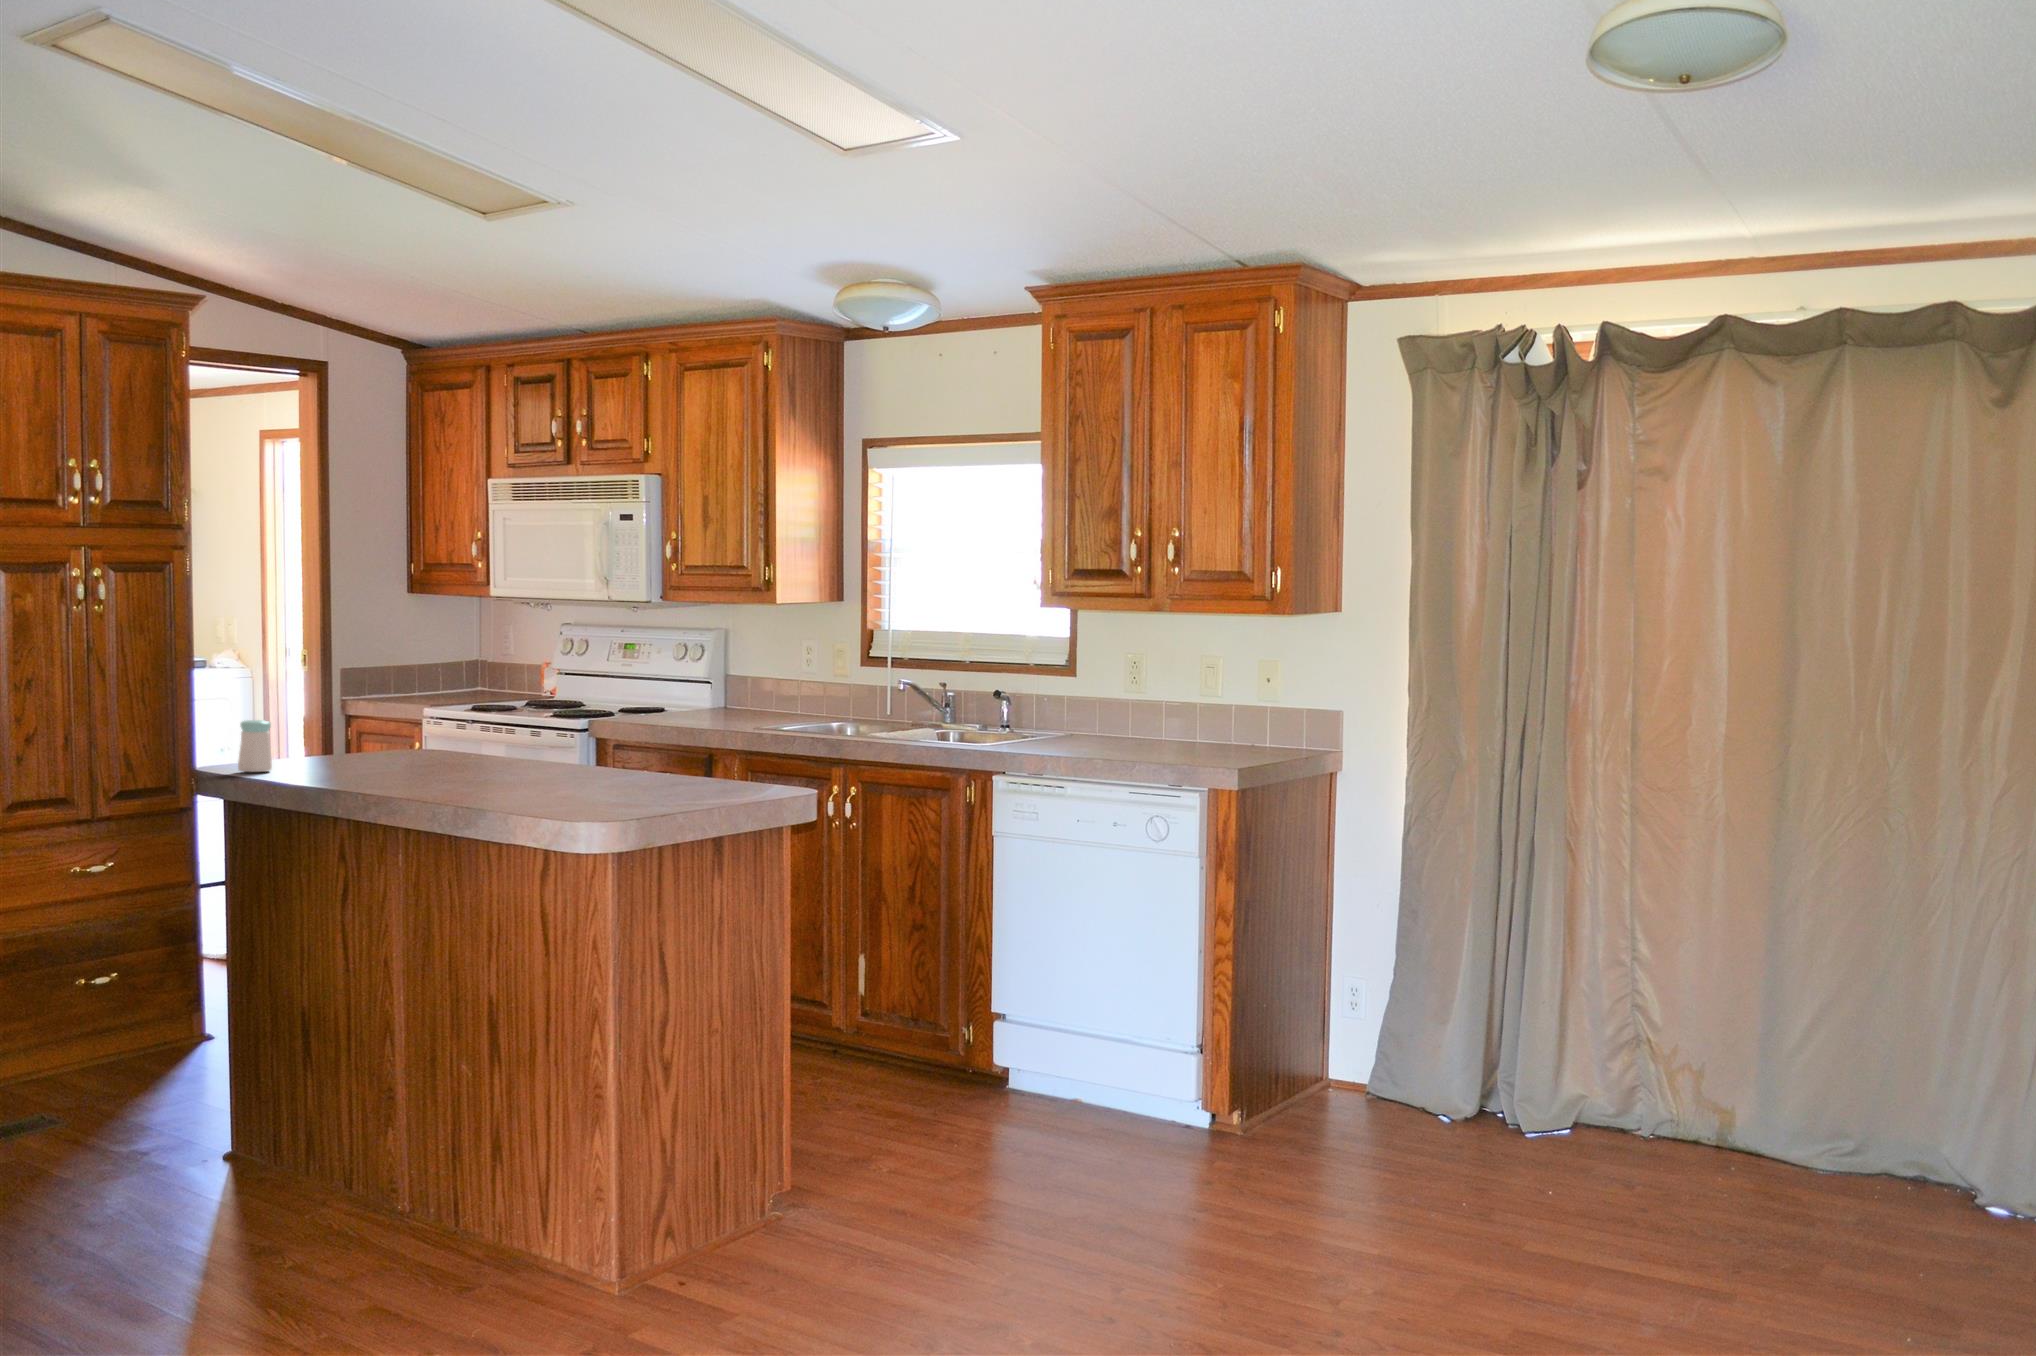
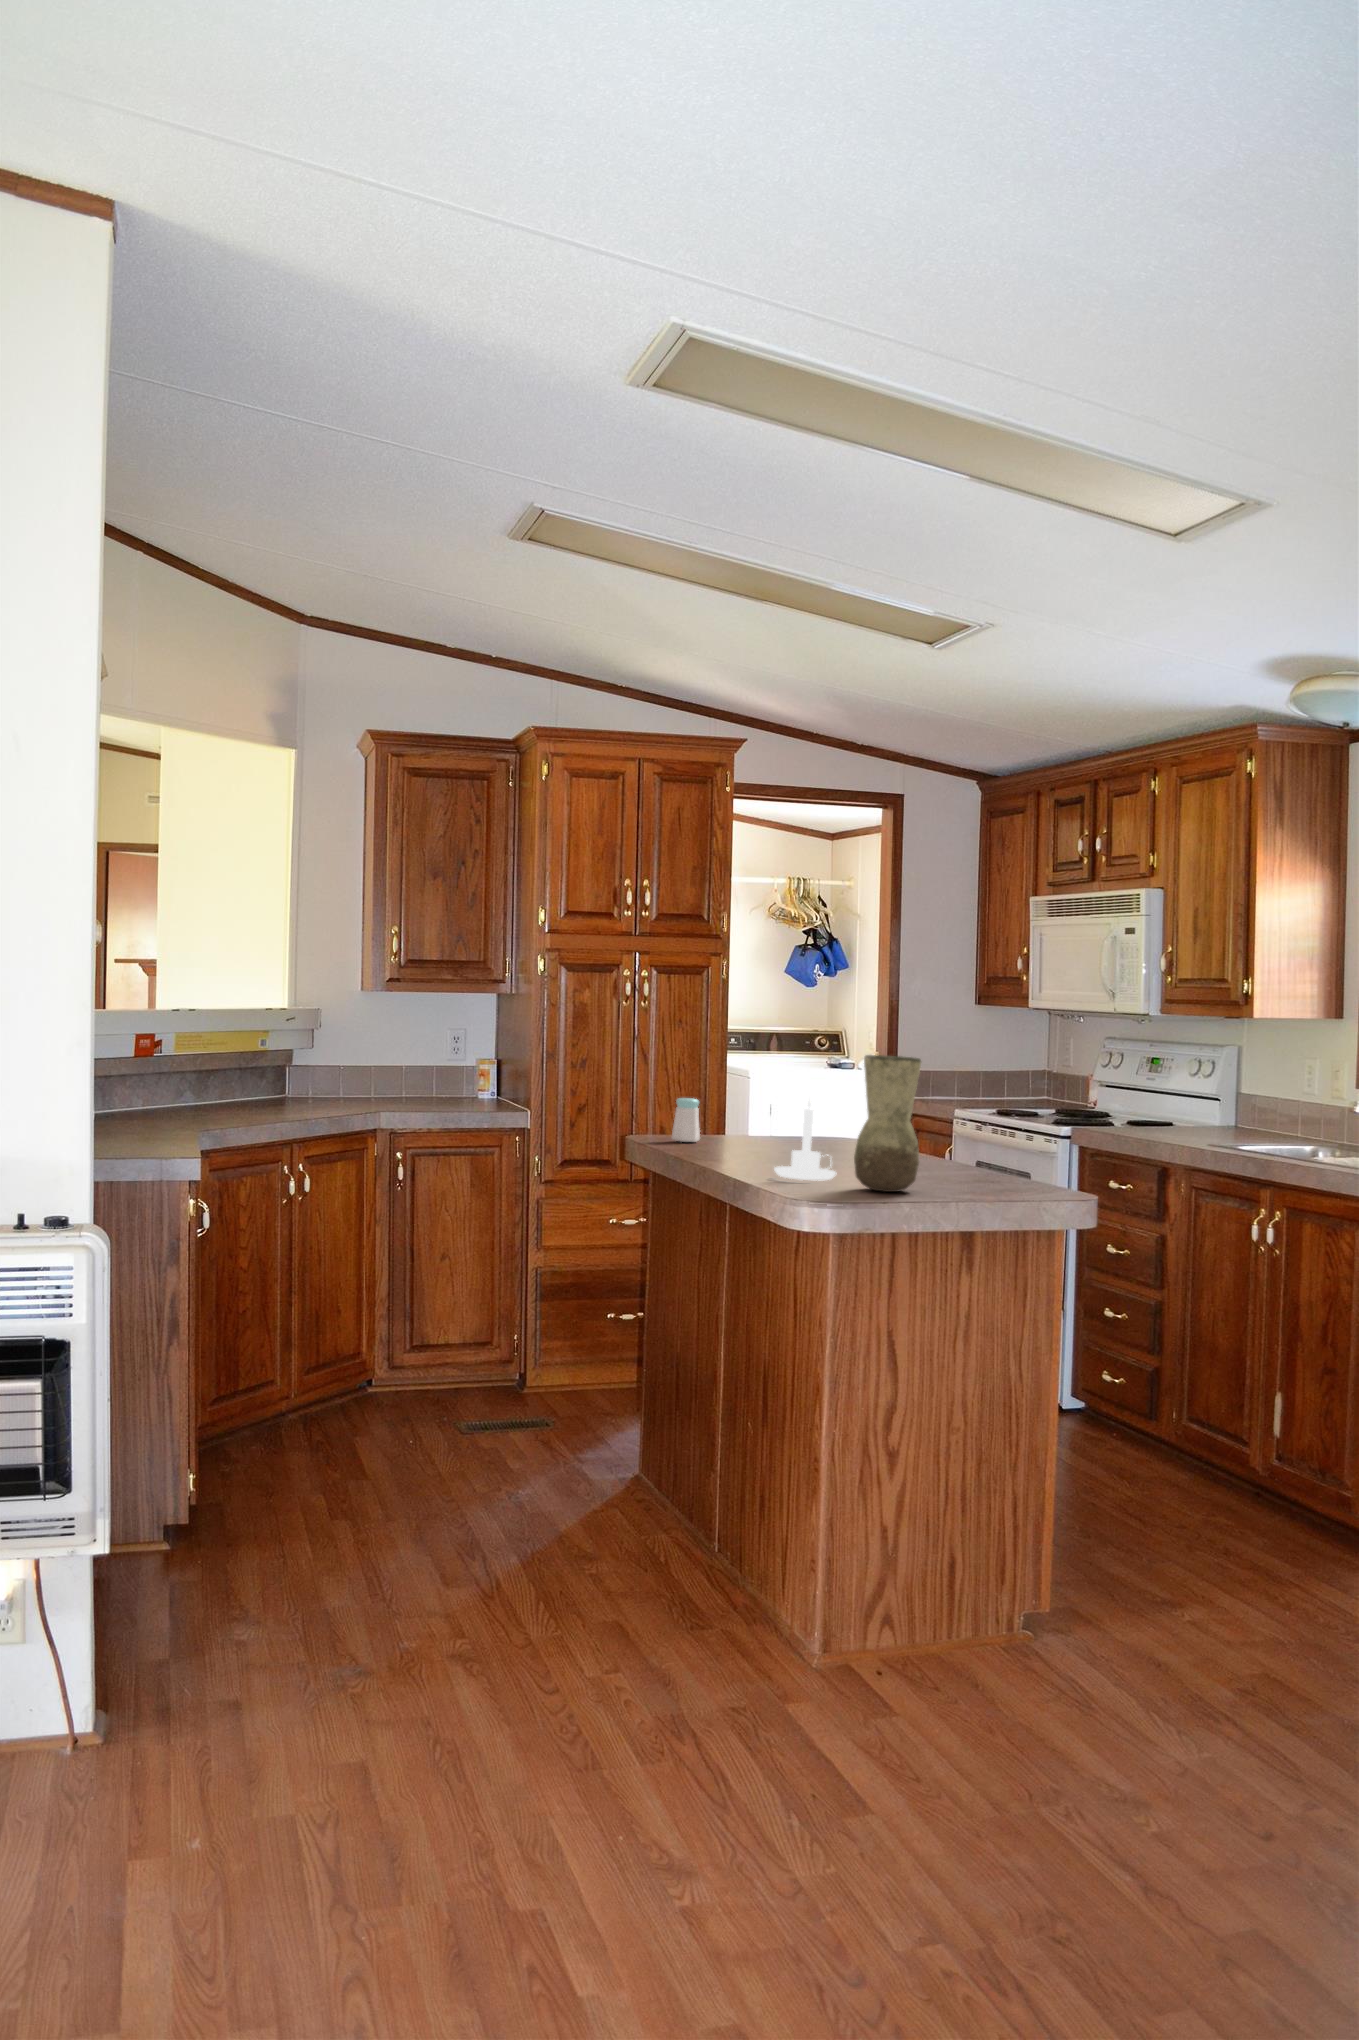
vase: none [599,663,668,805] -> present [854,1055,921,1192]
candle holder: none [485,712,557,802] -> present [774,1101,836,1180]

